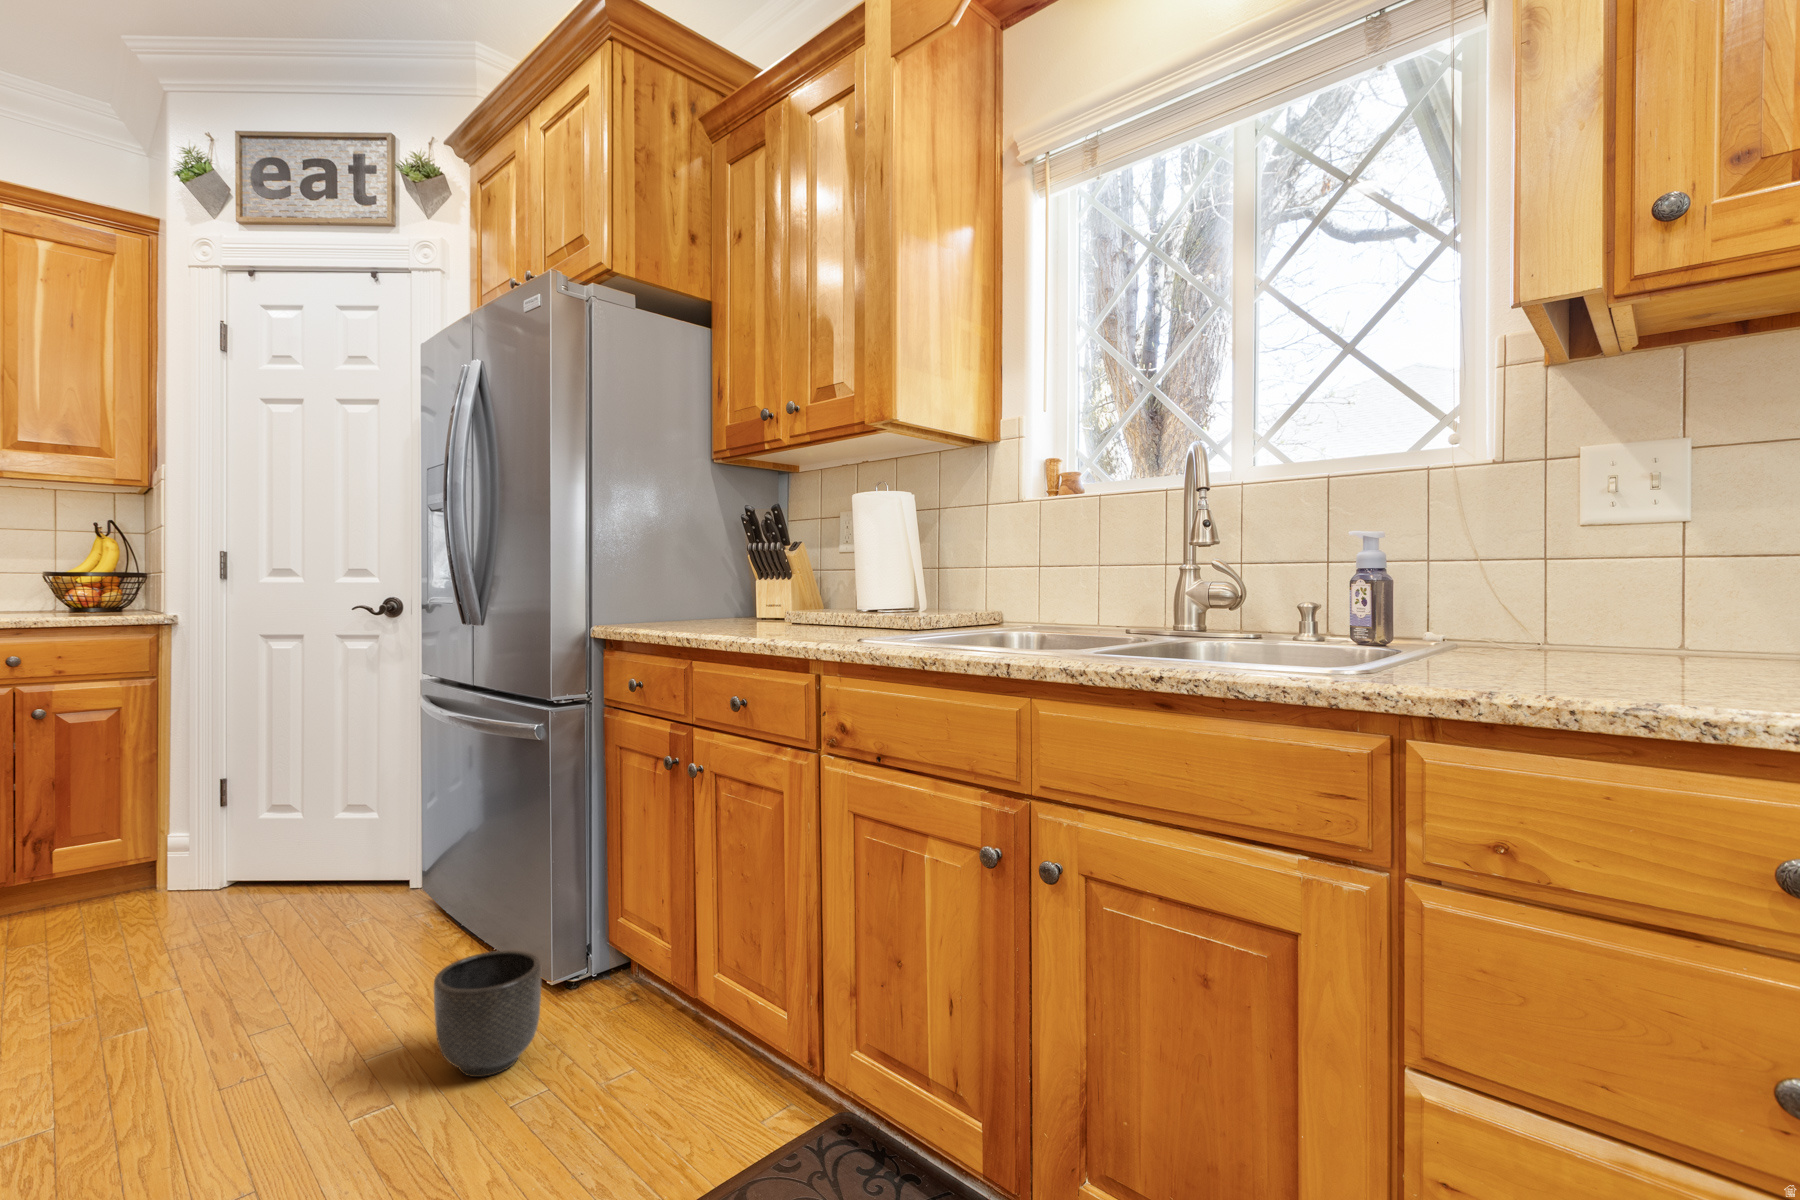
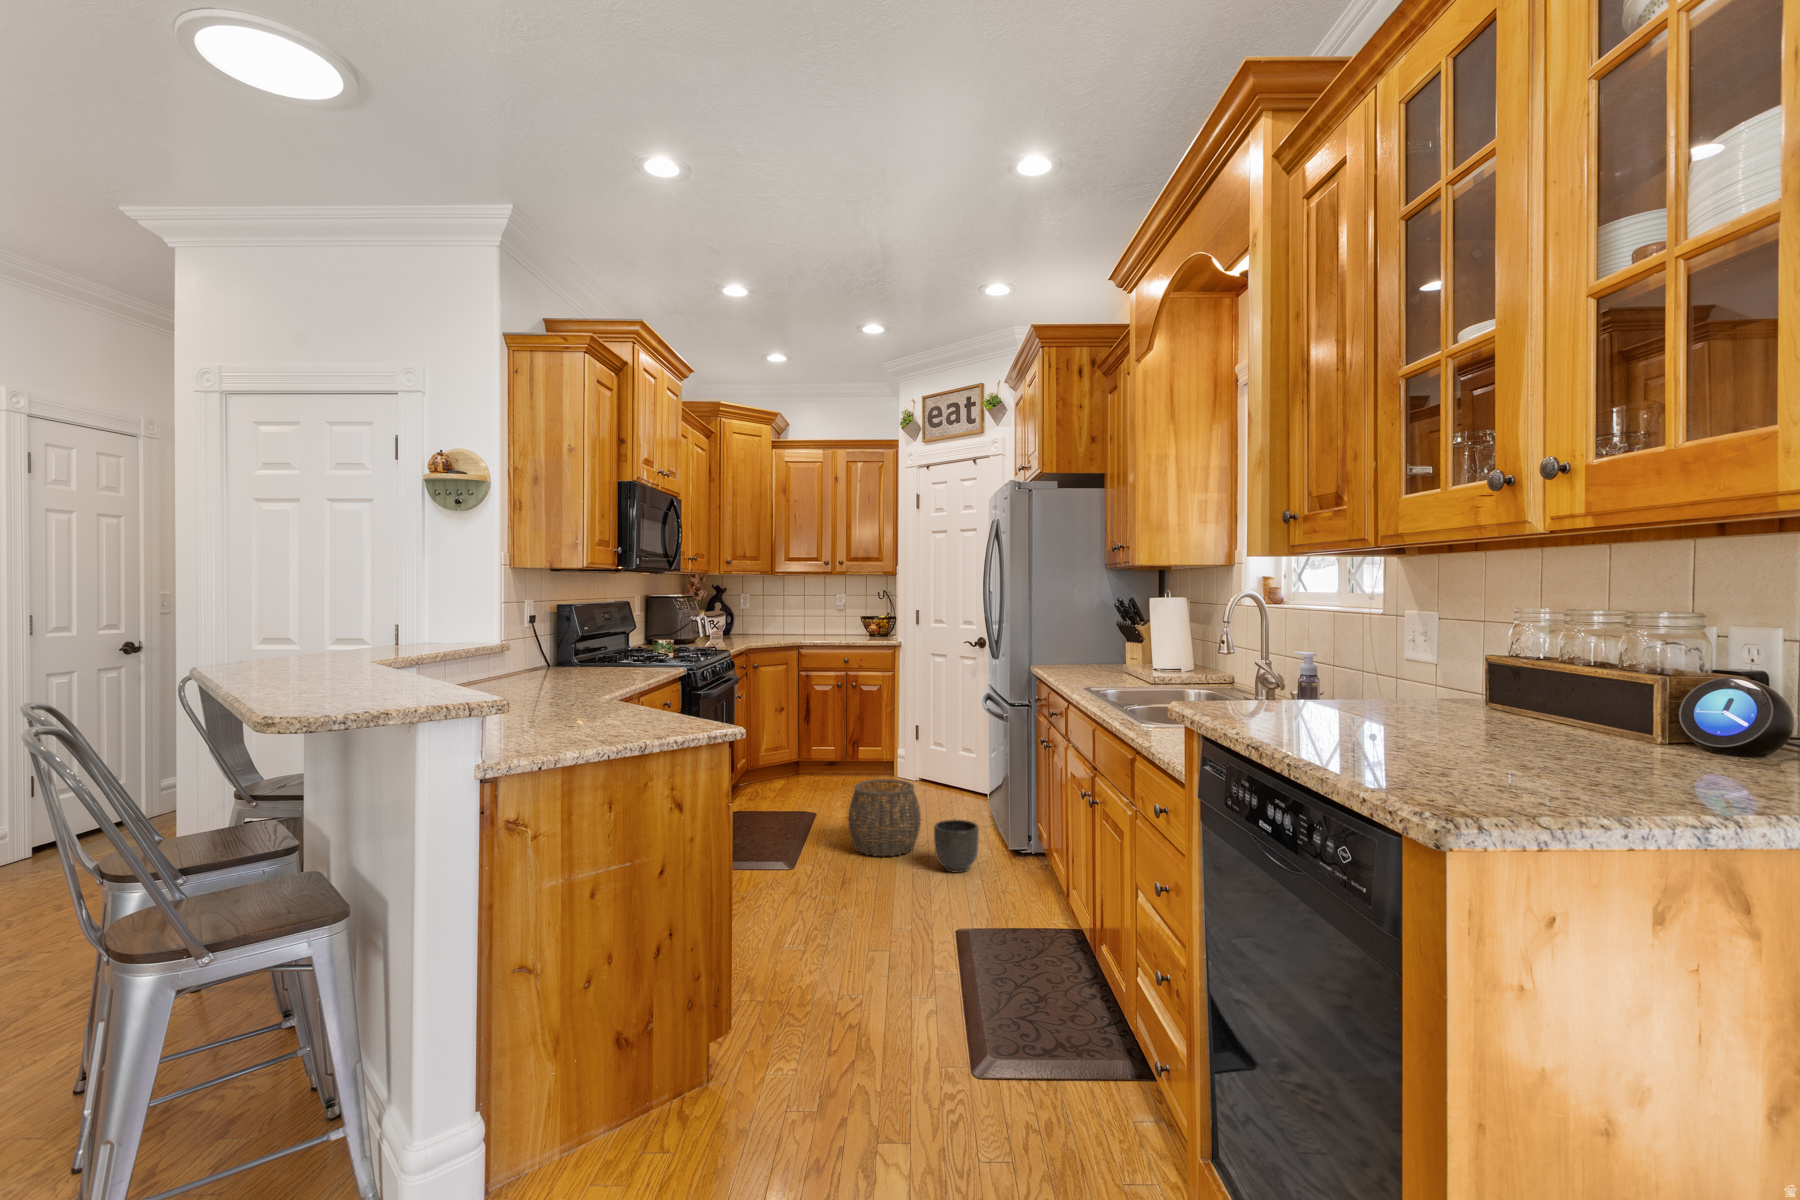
woven basket: none [146,899,365,1113] -> present [848,779,921,857]

